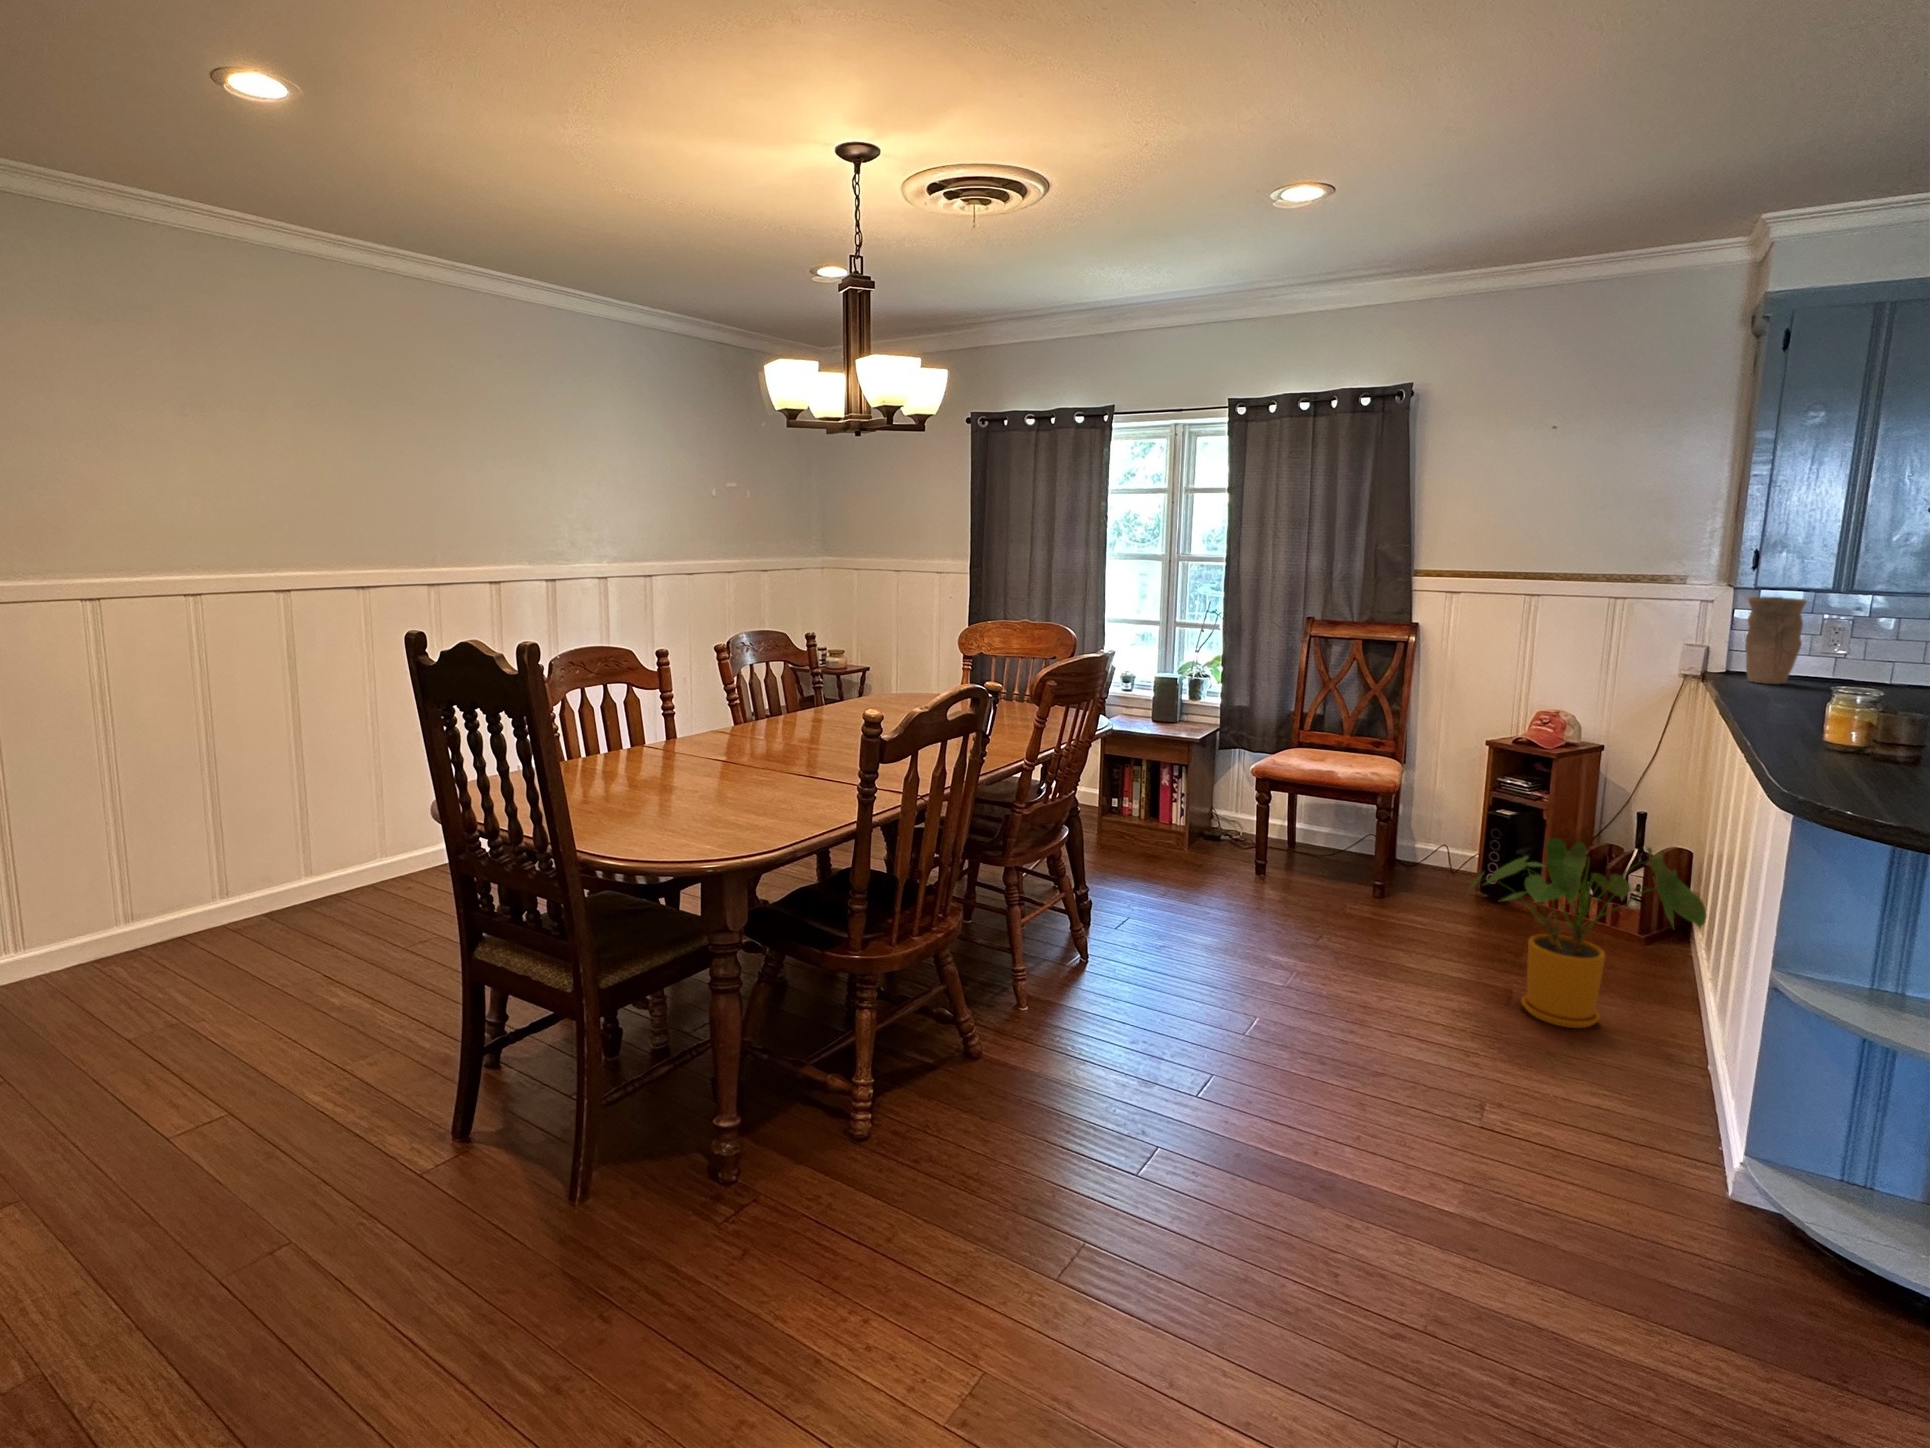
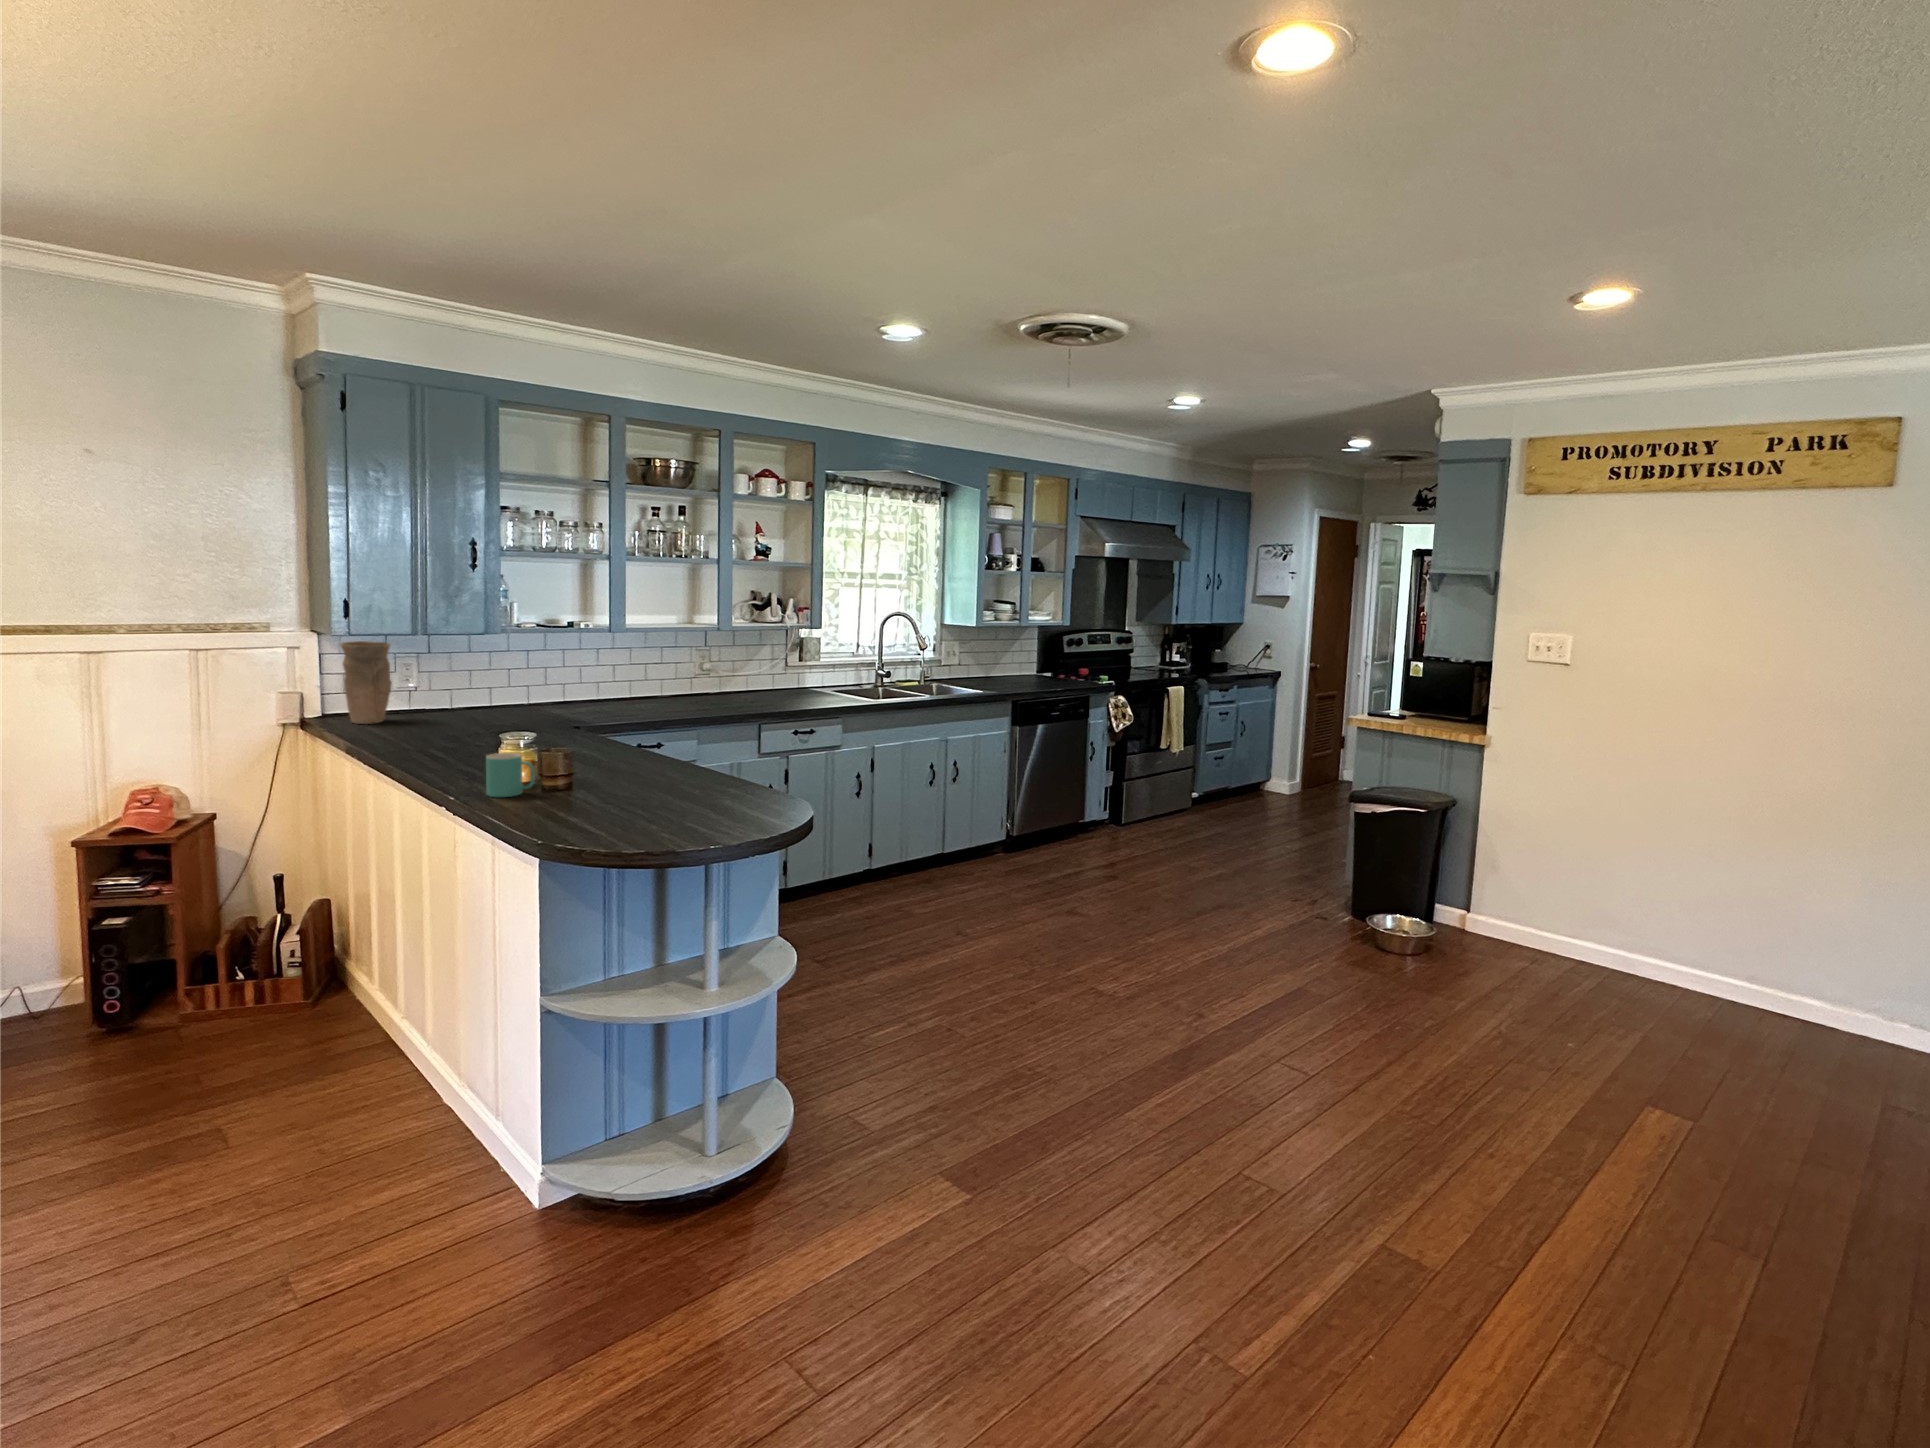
mug: none [1795,705,1861,756] -> present [486,753,535,797]
house plant: present [1469,838,1706,1028] -> none [156,916,426,1145]

